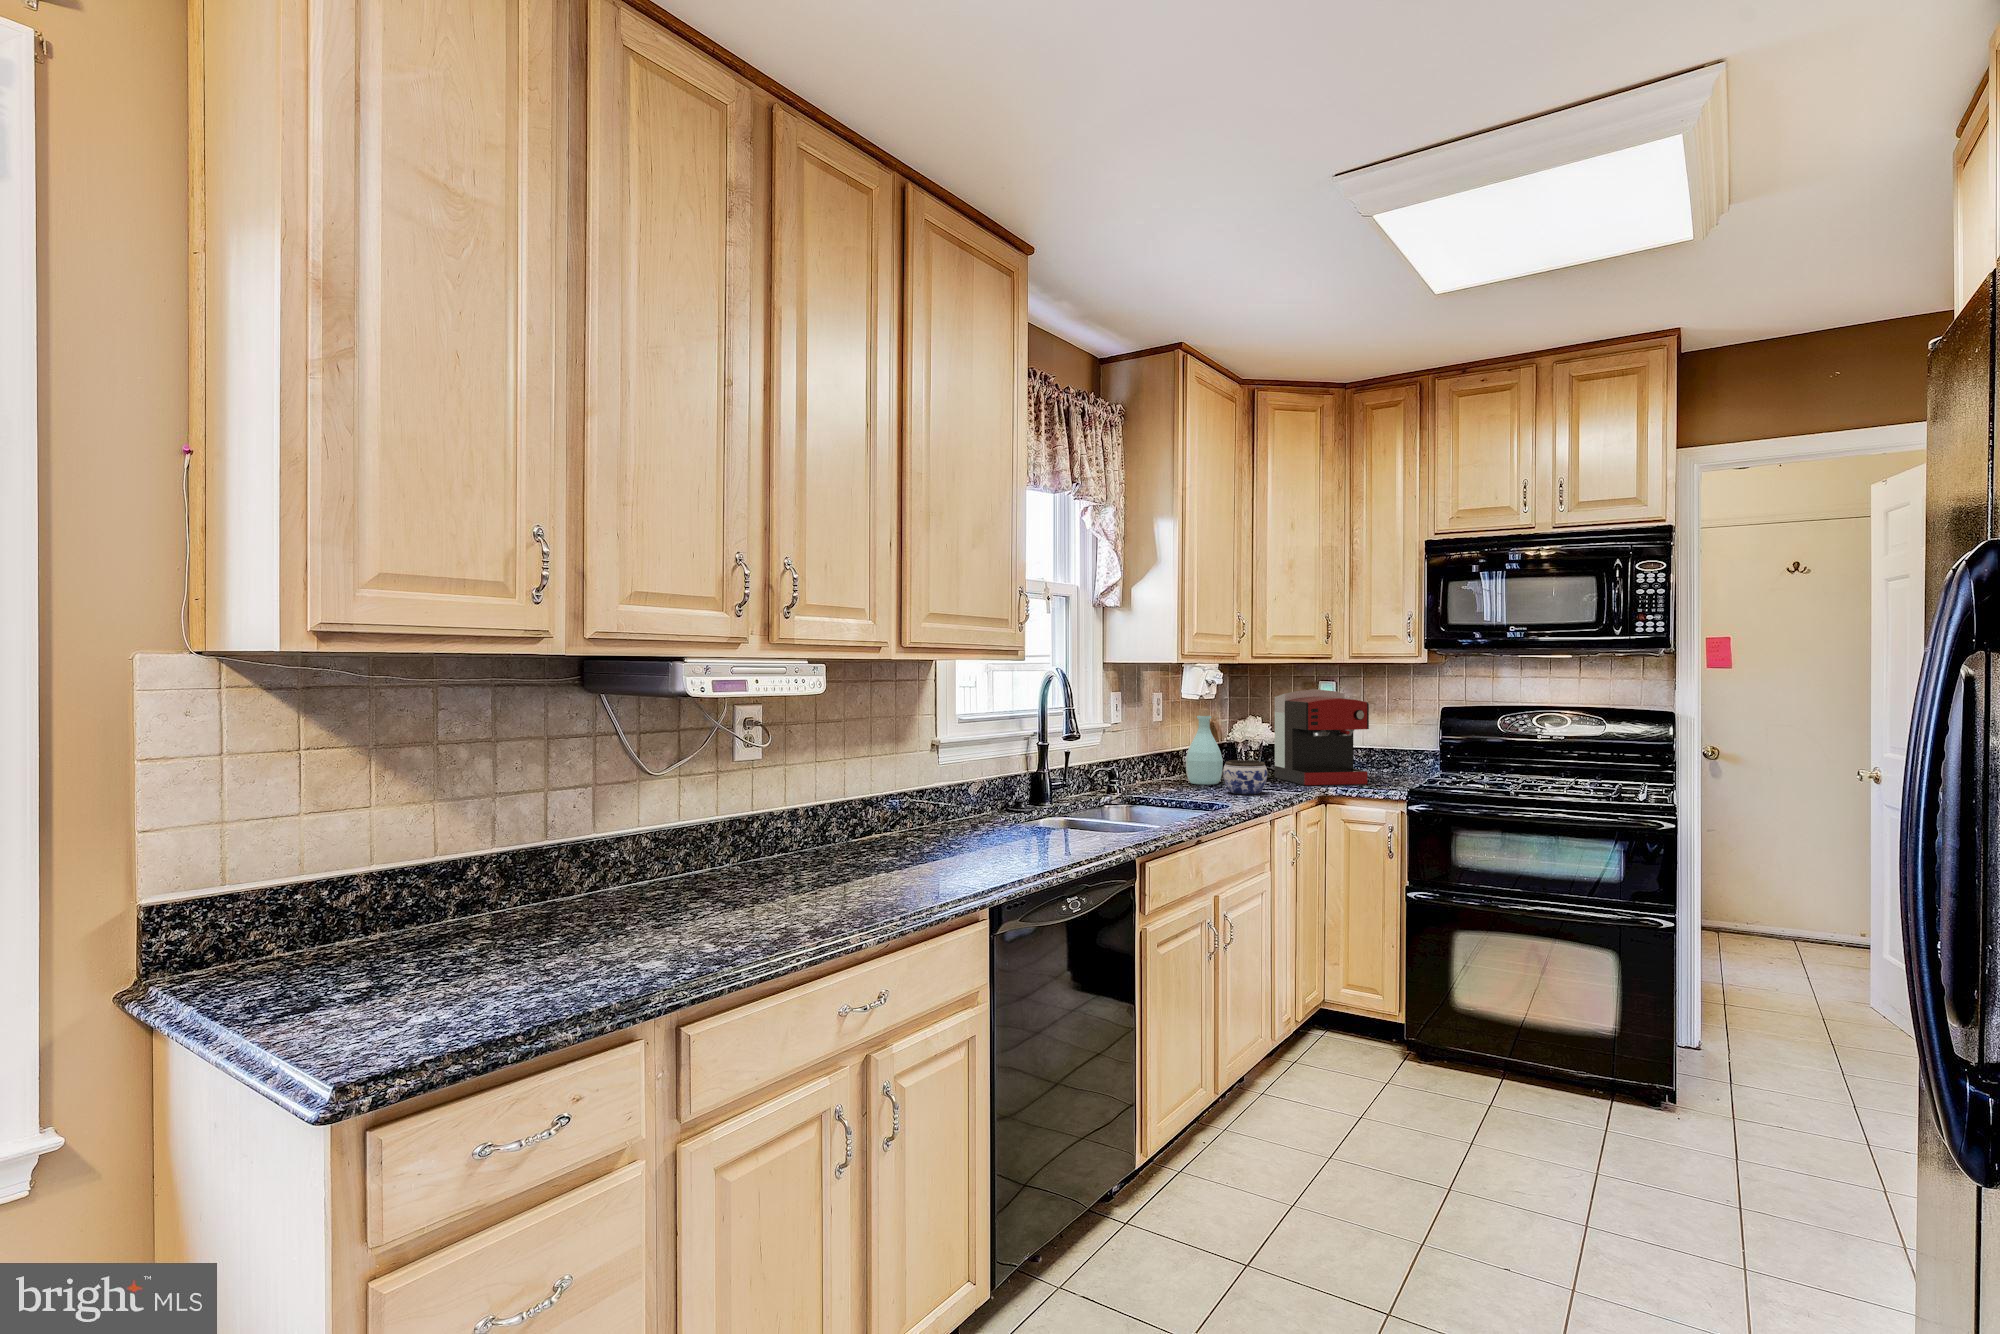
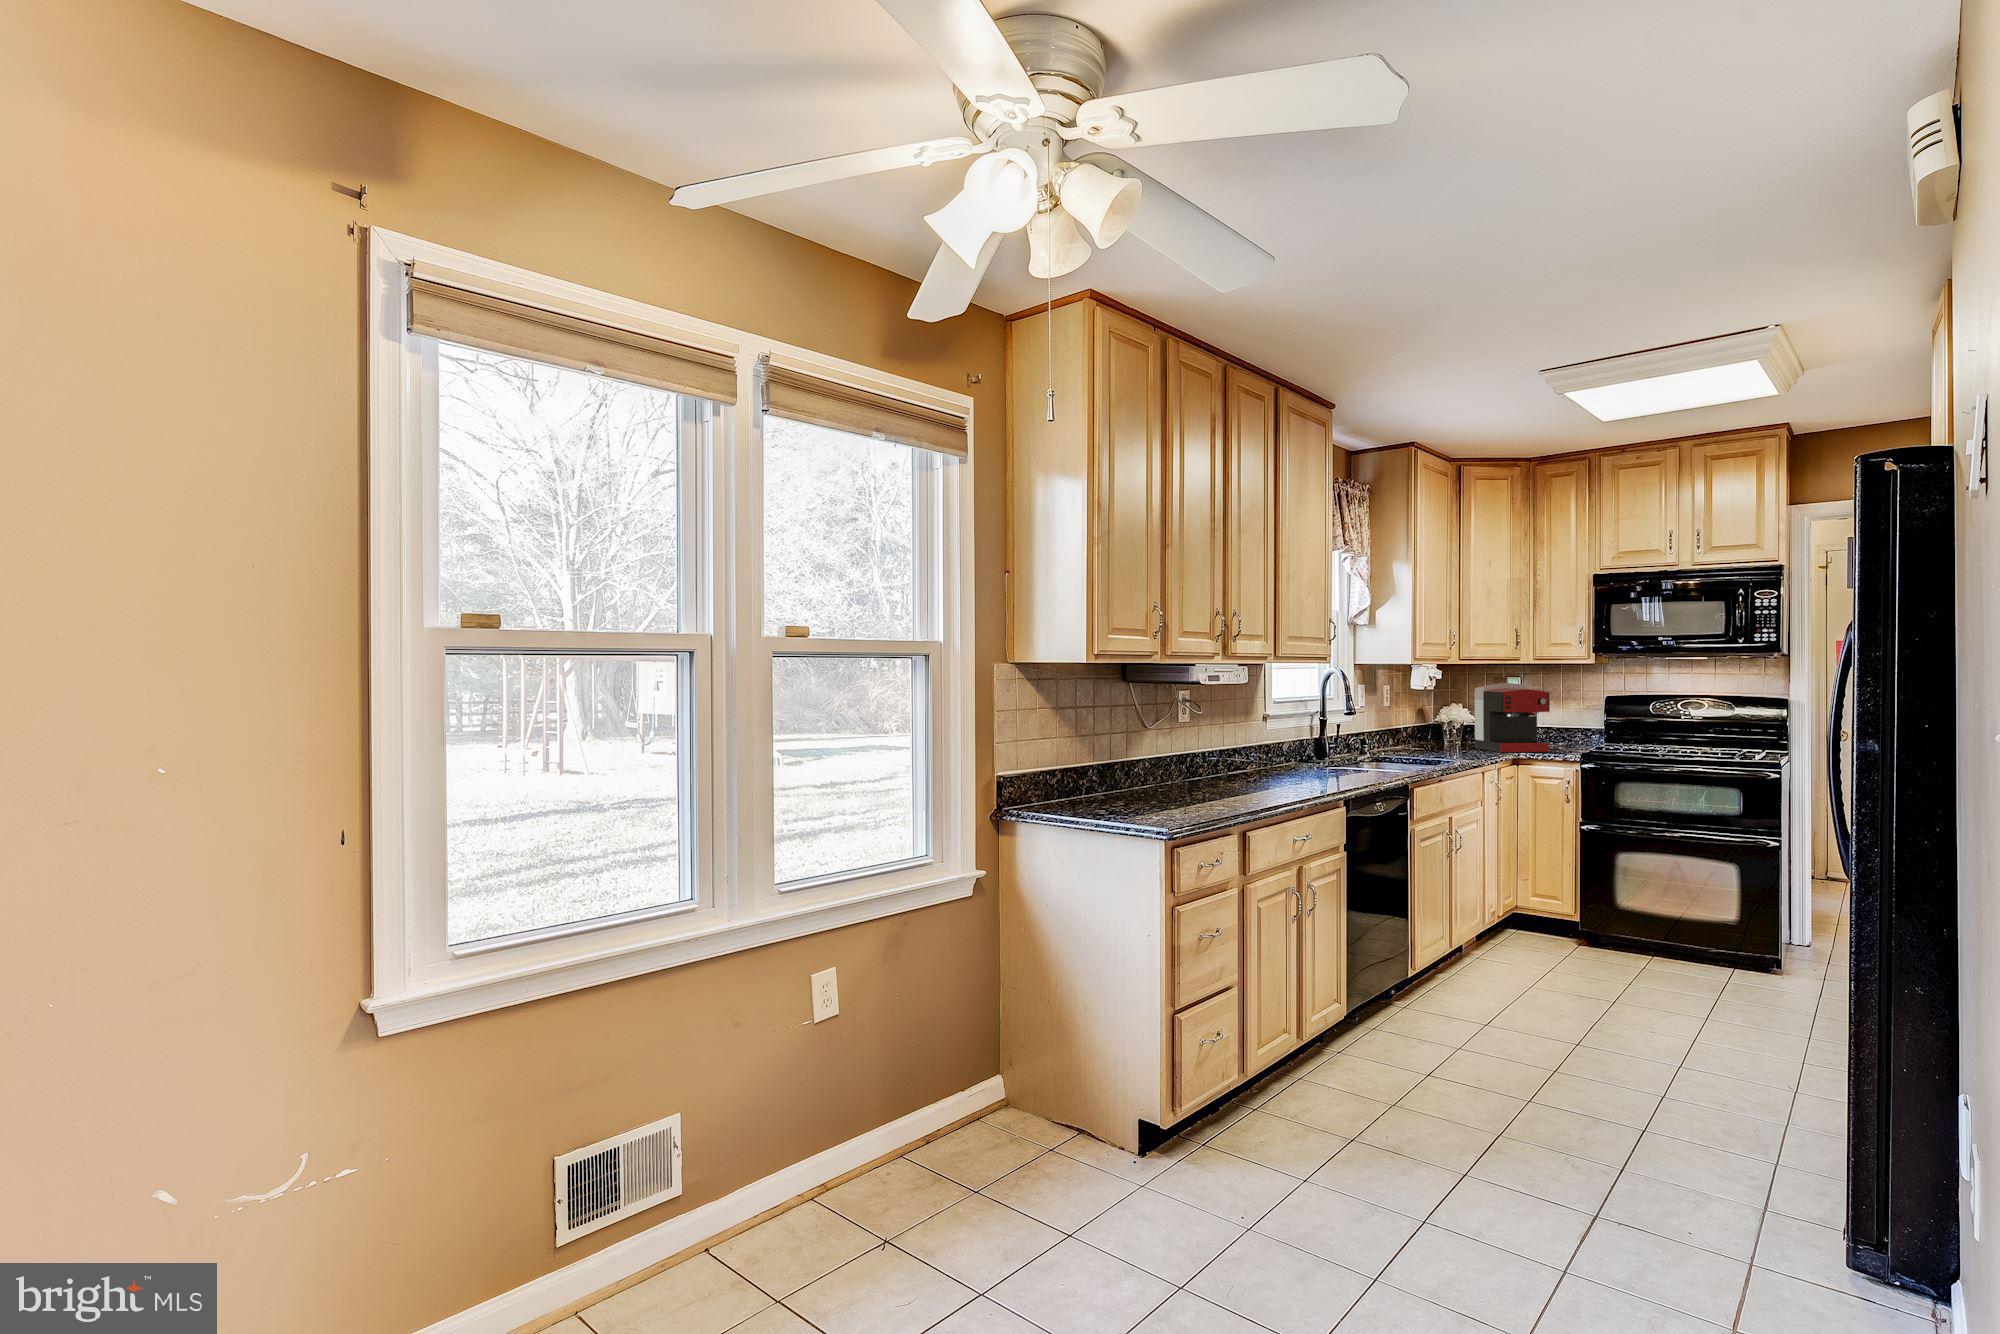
bottle: present [1186,709,1223,785] -> none [1409,697,1437,752]
jar: present [1223,760,1267,794] -> none [1442,733,1475,757]

